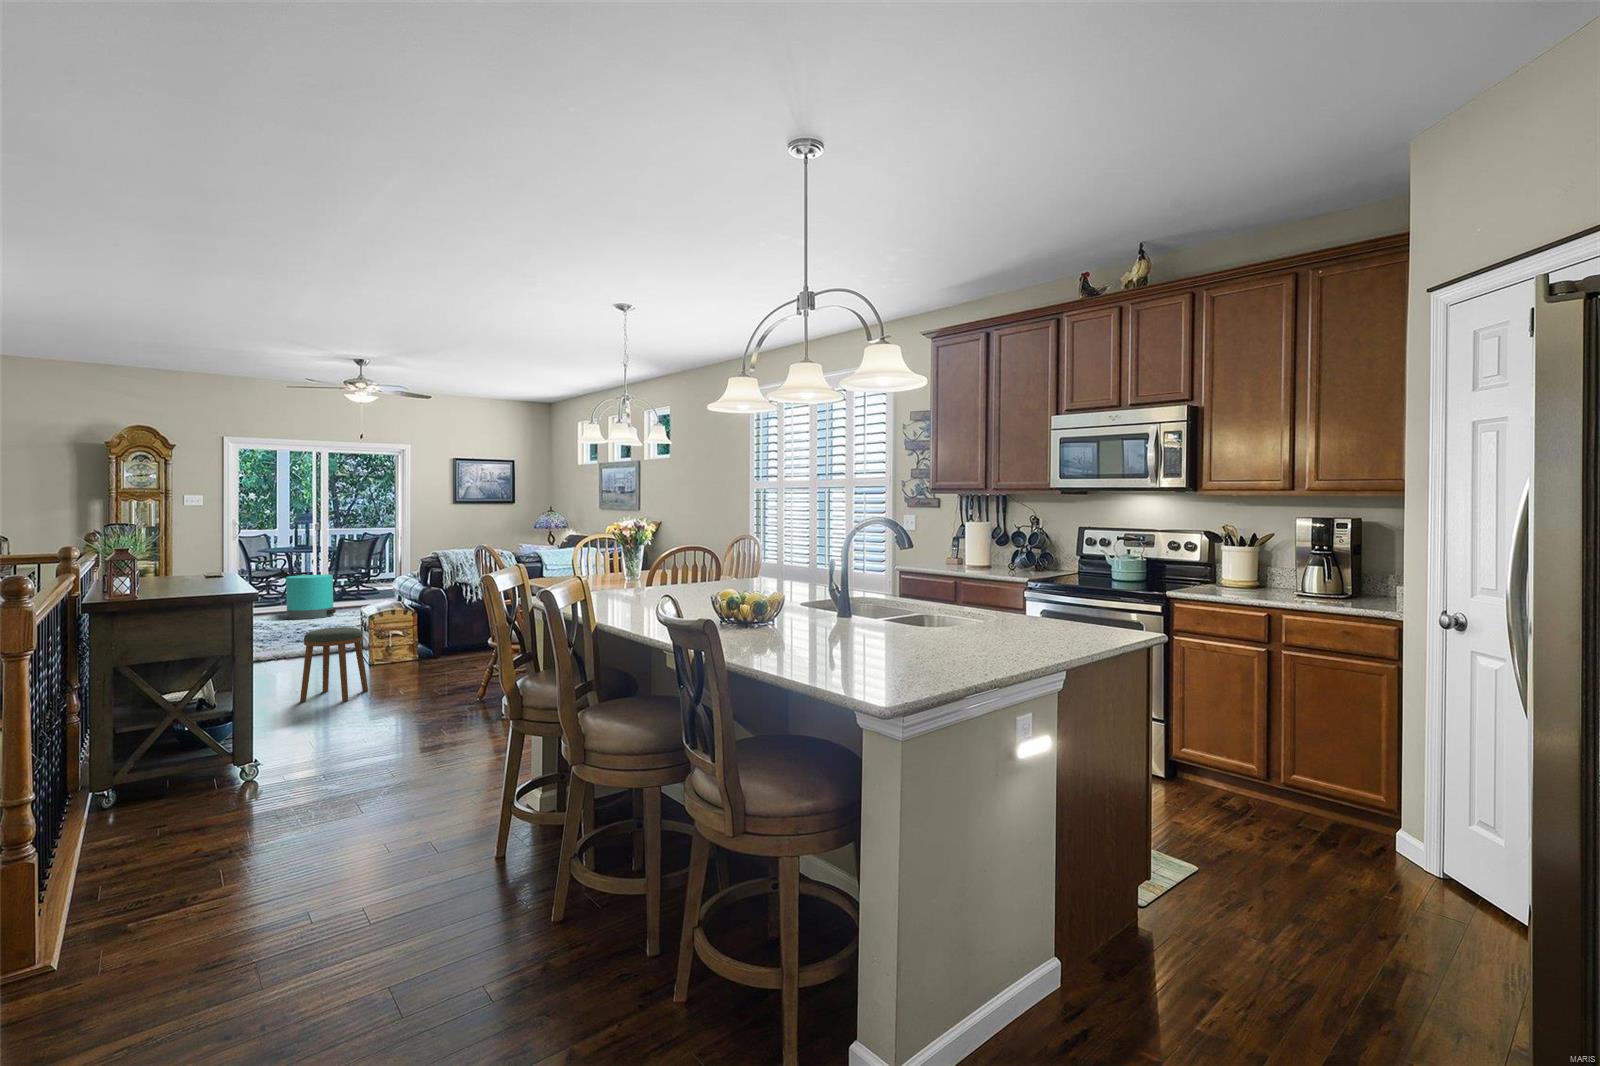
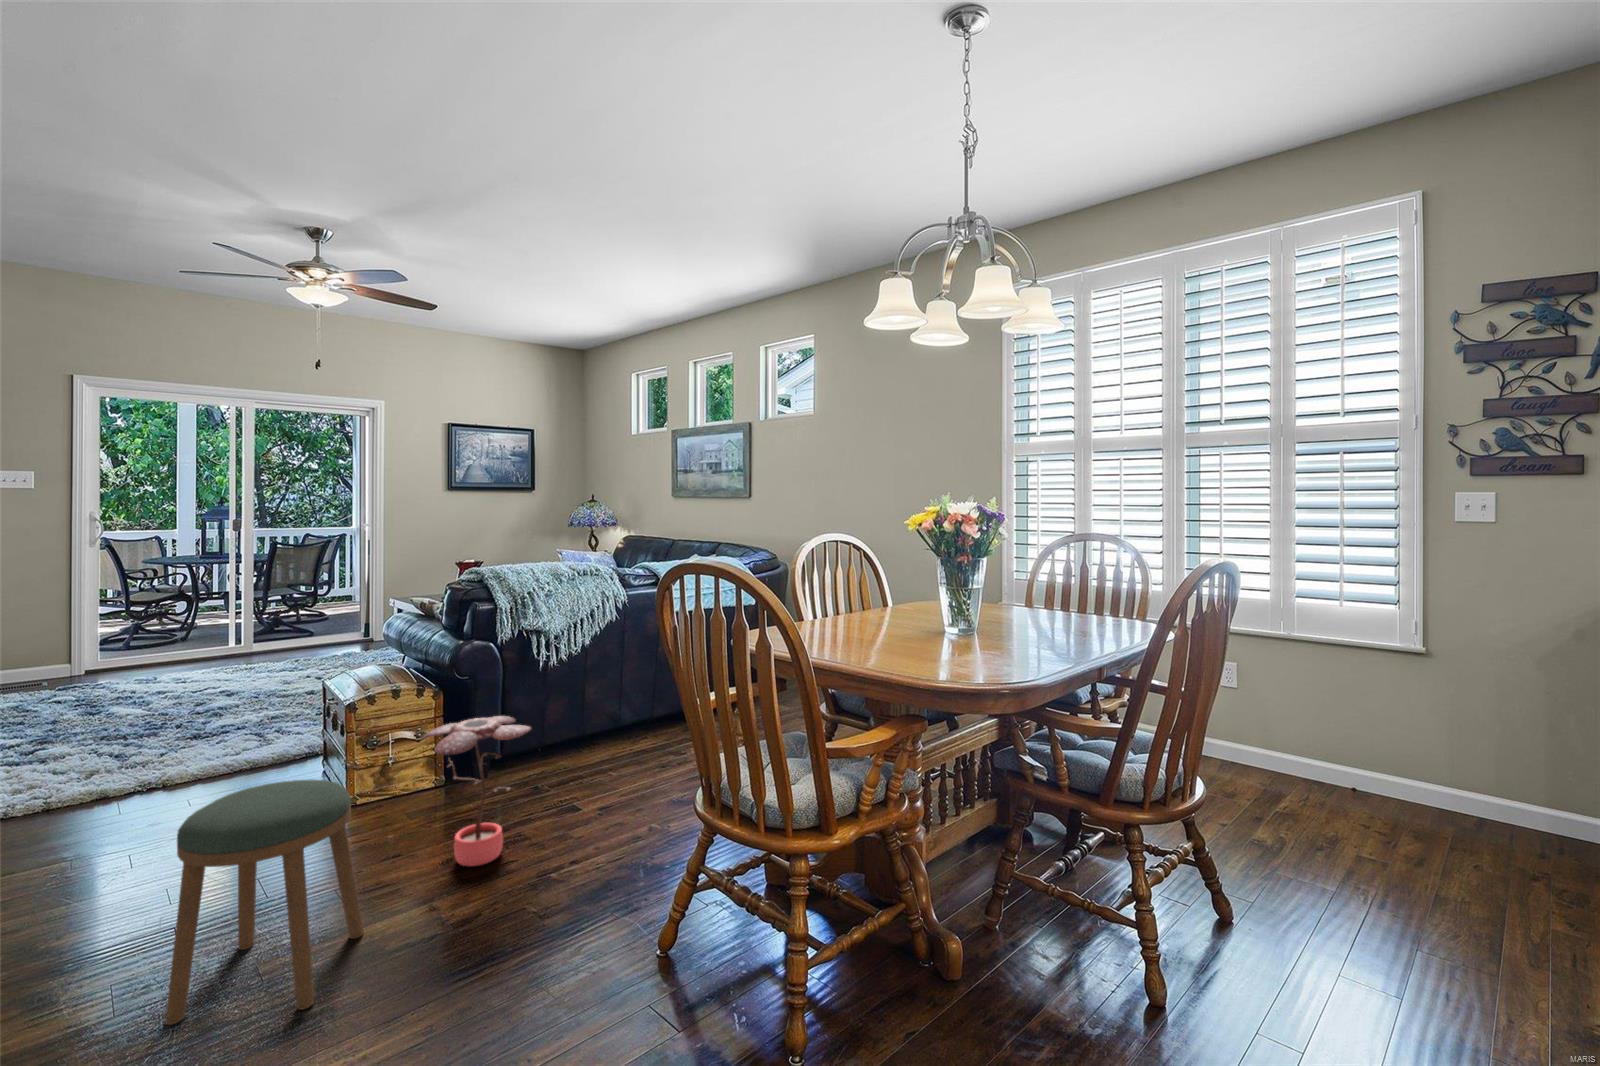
trash can: present [286,575,336,619] -> none [183,596,269,669]
potted plant: none [396,616,444,680] -> present [422,716,531,866]

